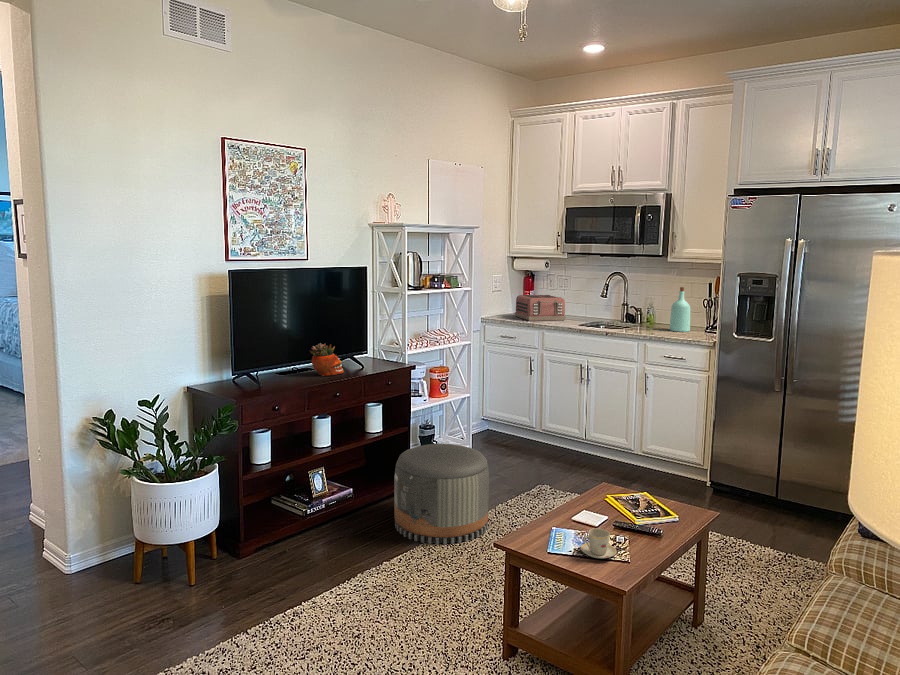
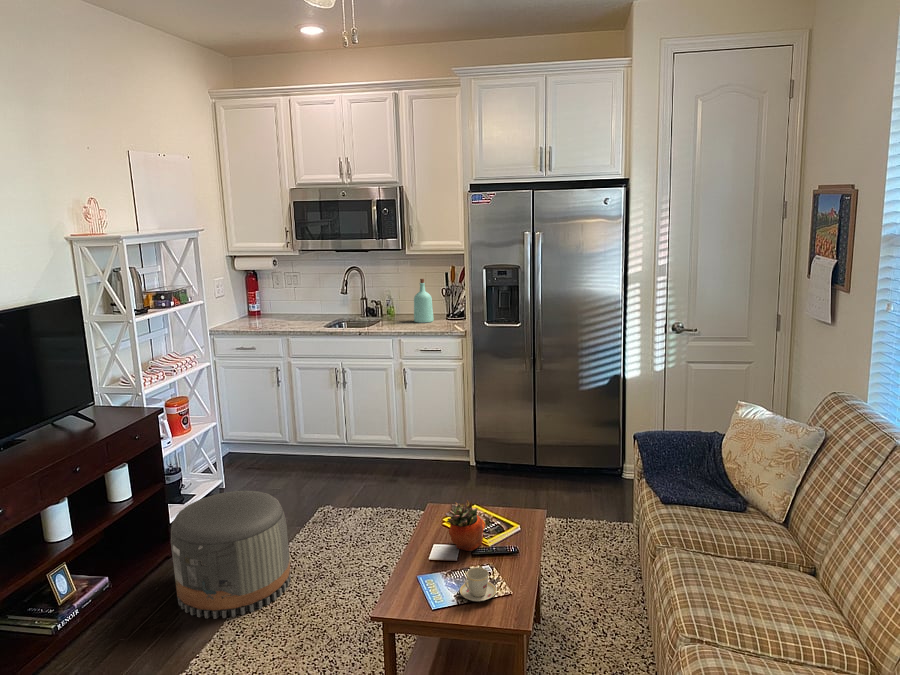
toaster: present [515,295,565,321] -> none [245,296,304,328]
succulent planter: present [310,343,344,376] -> present [445,500,485,551]

